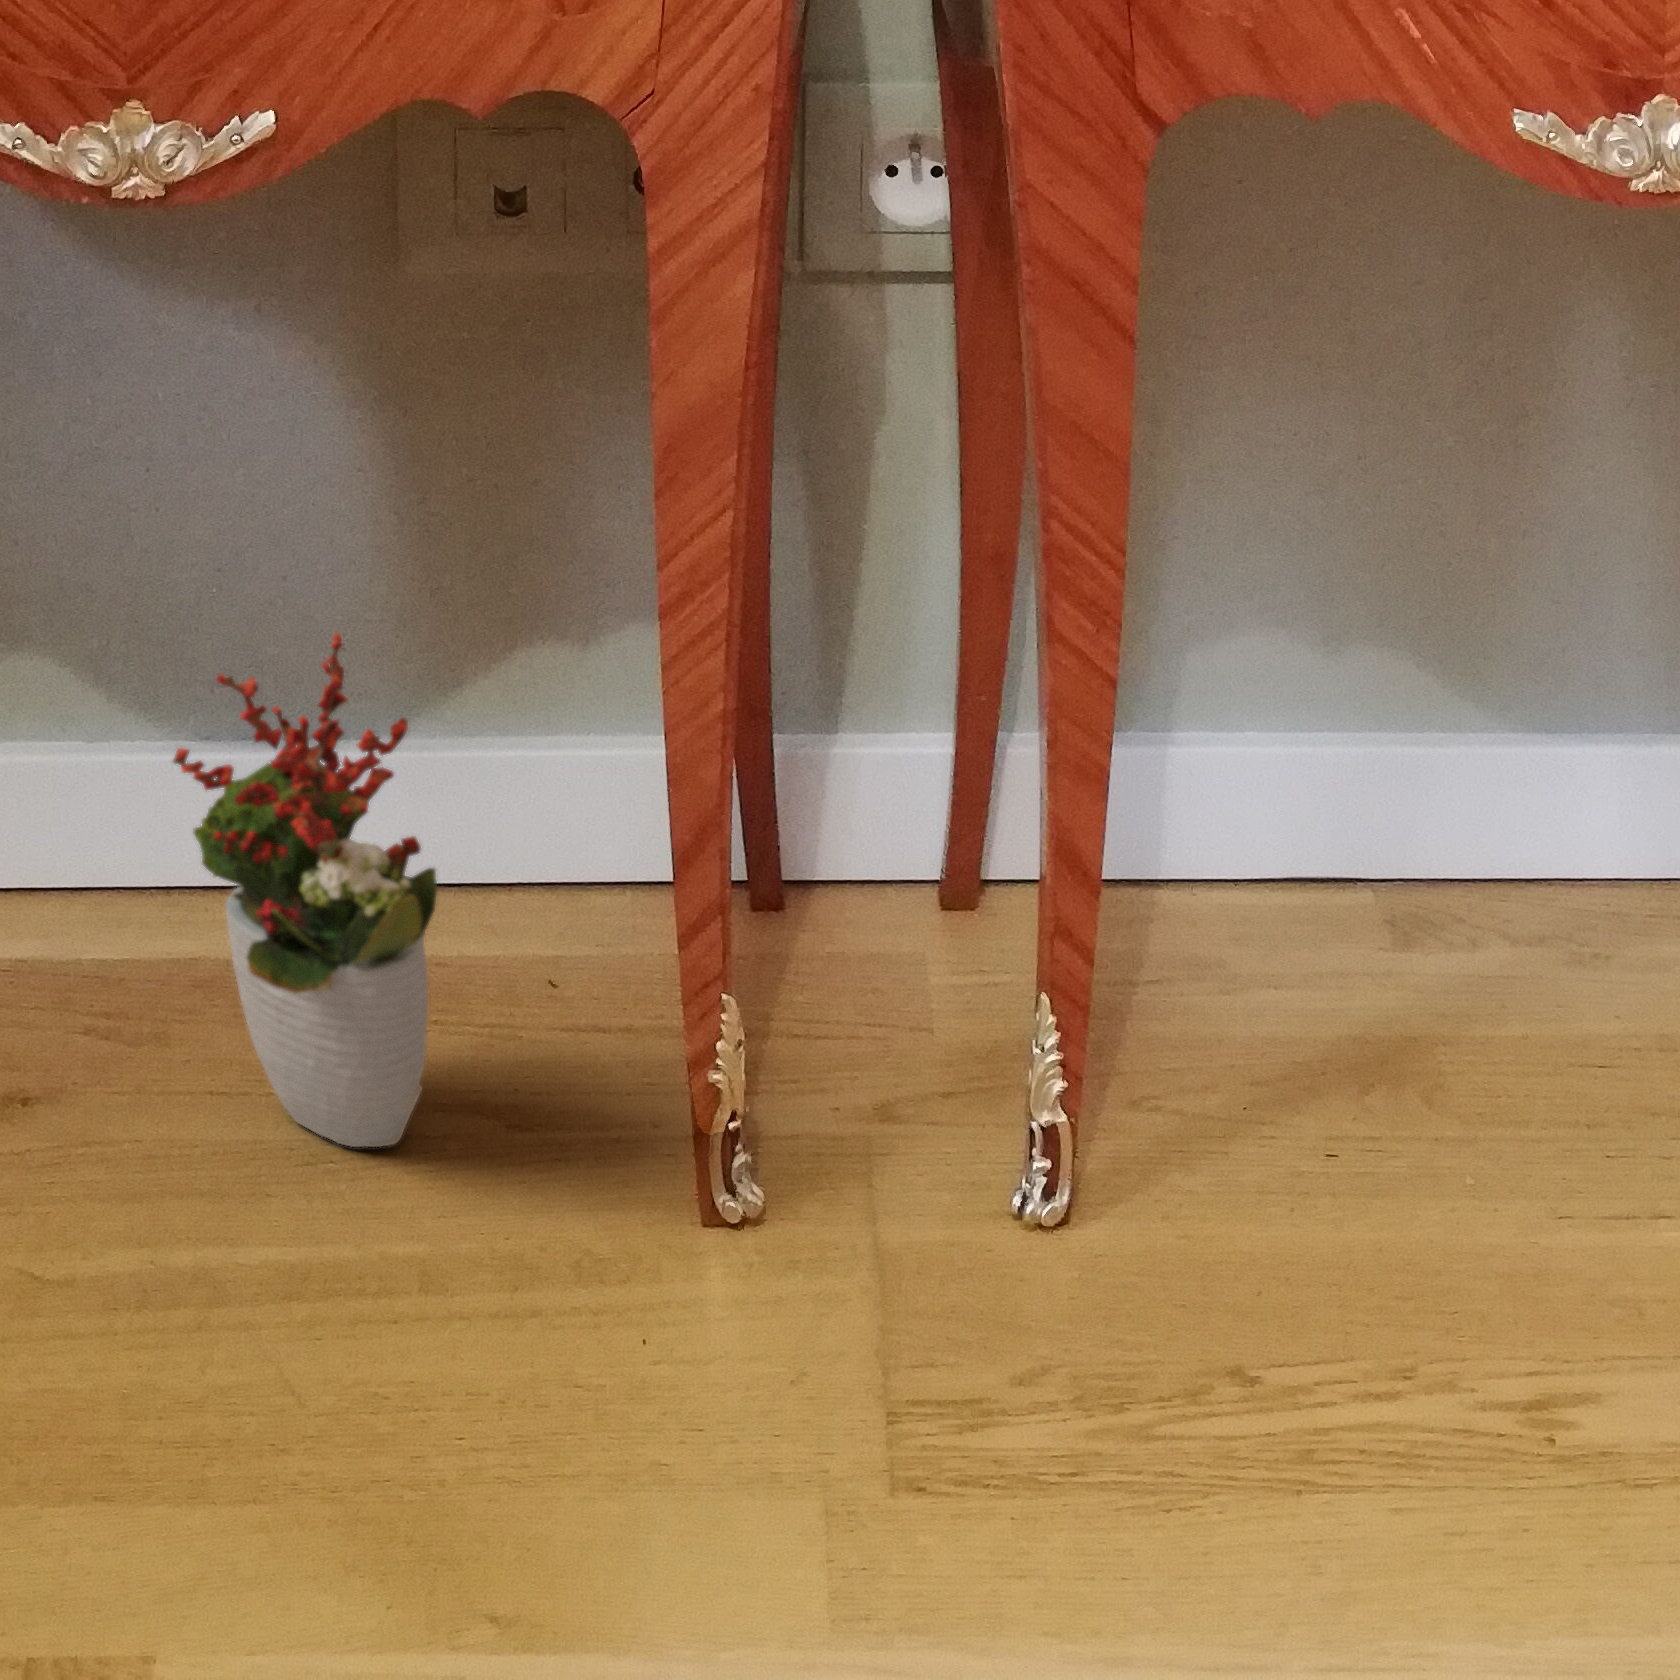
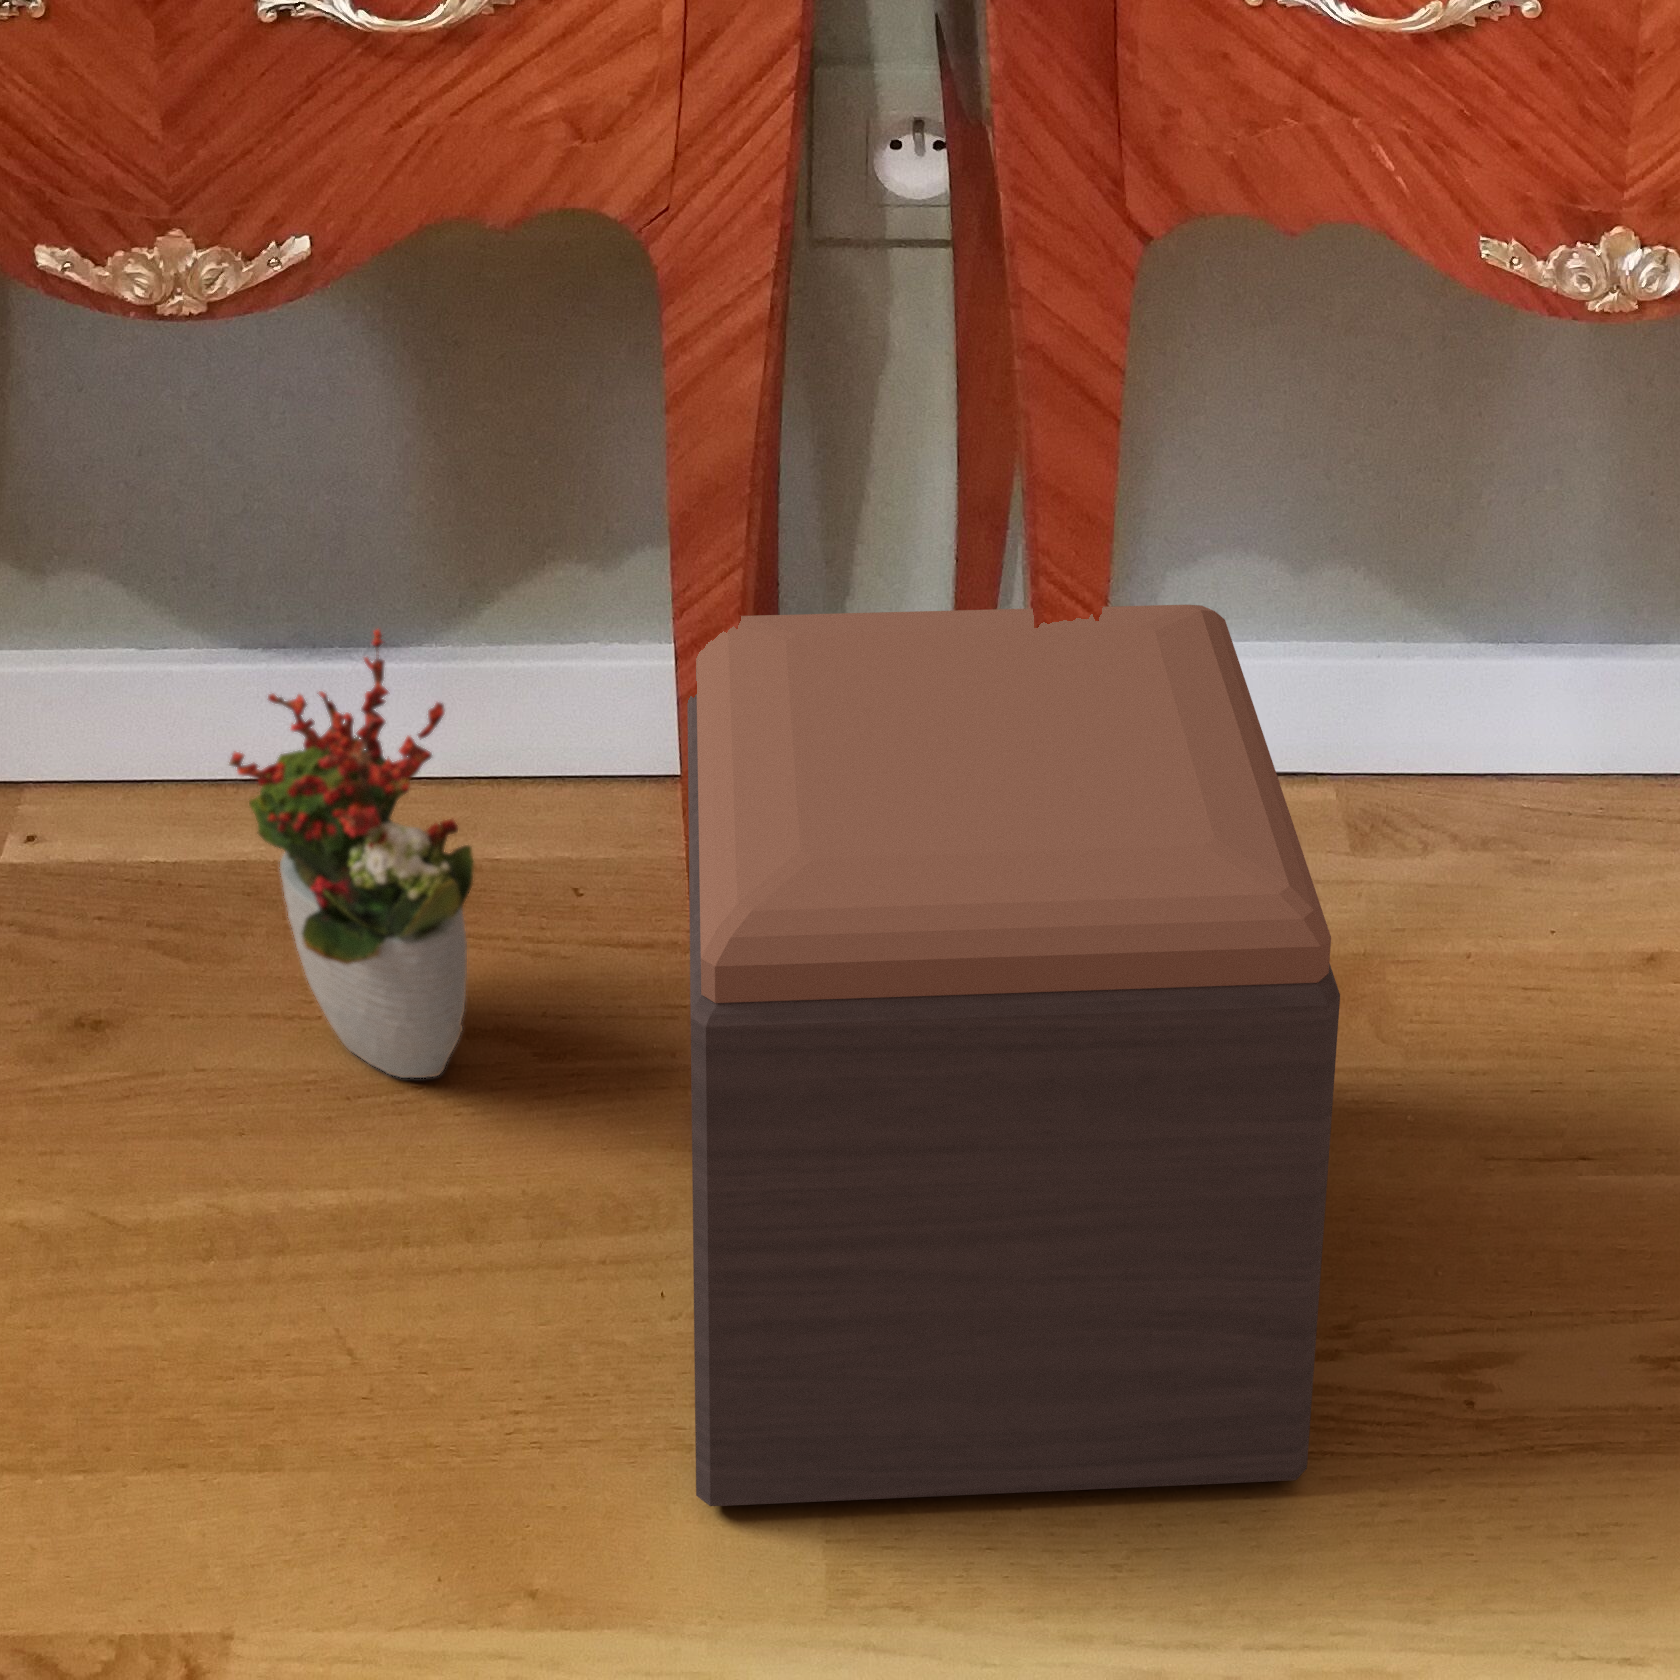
footstool: none [671,565,1400,1552] -> present [687,605,1340,1506]

